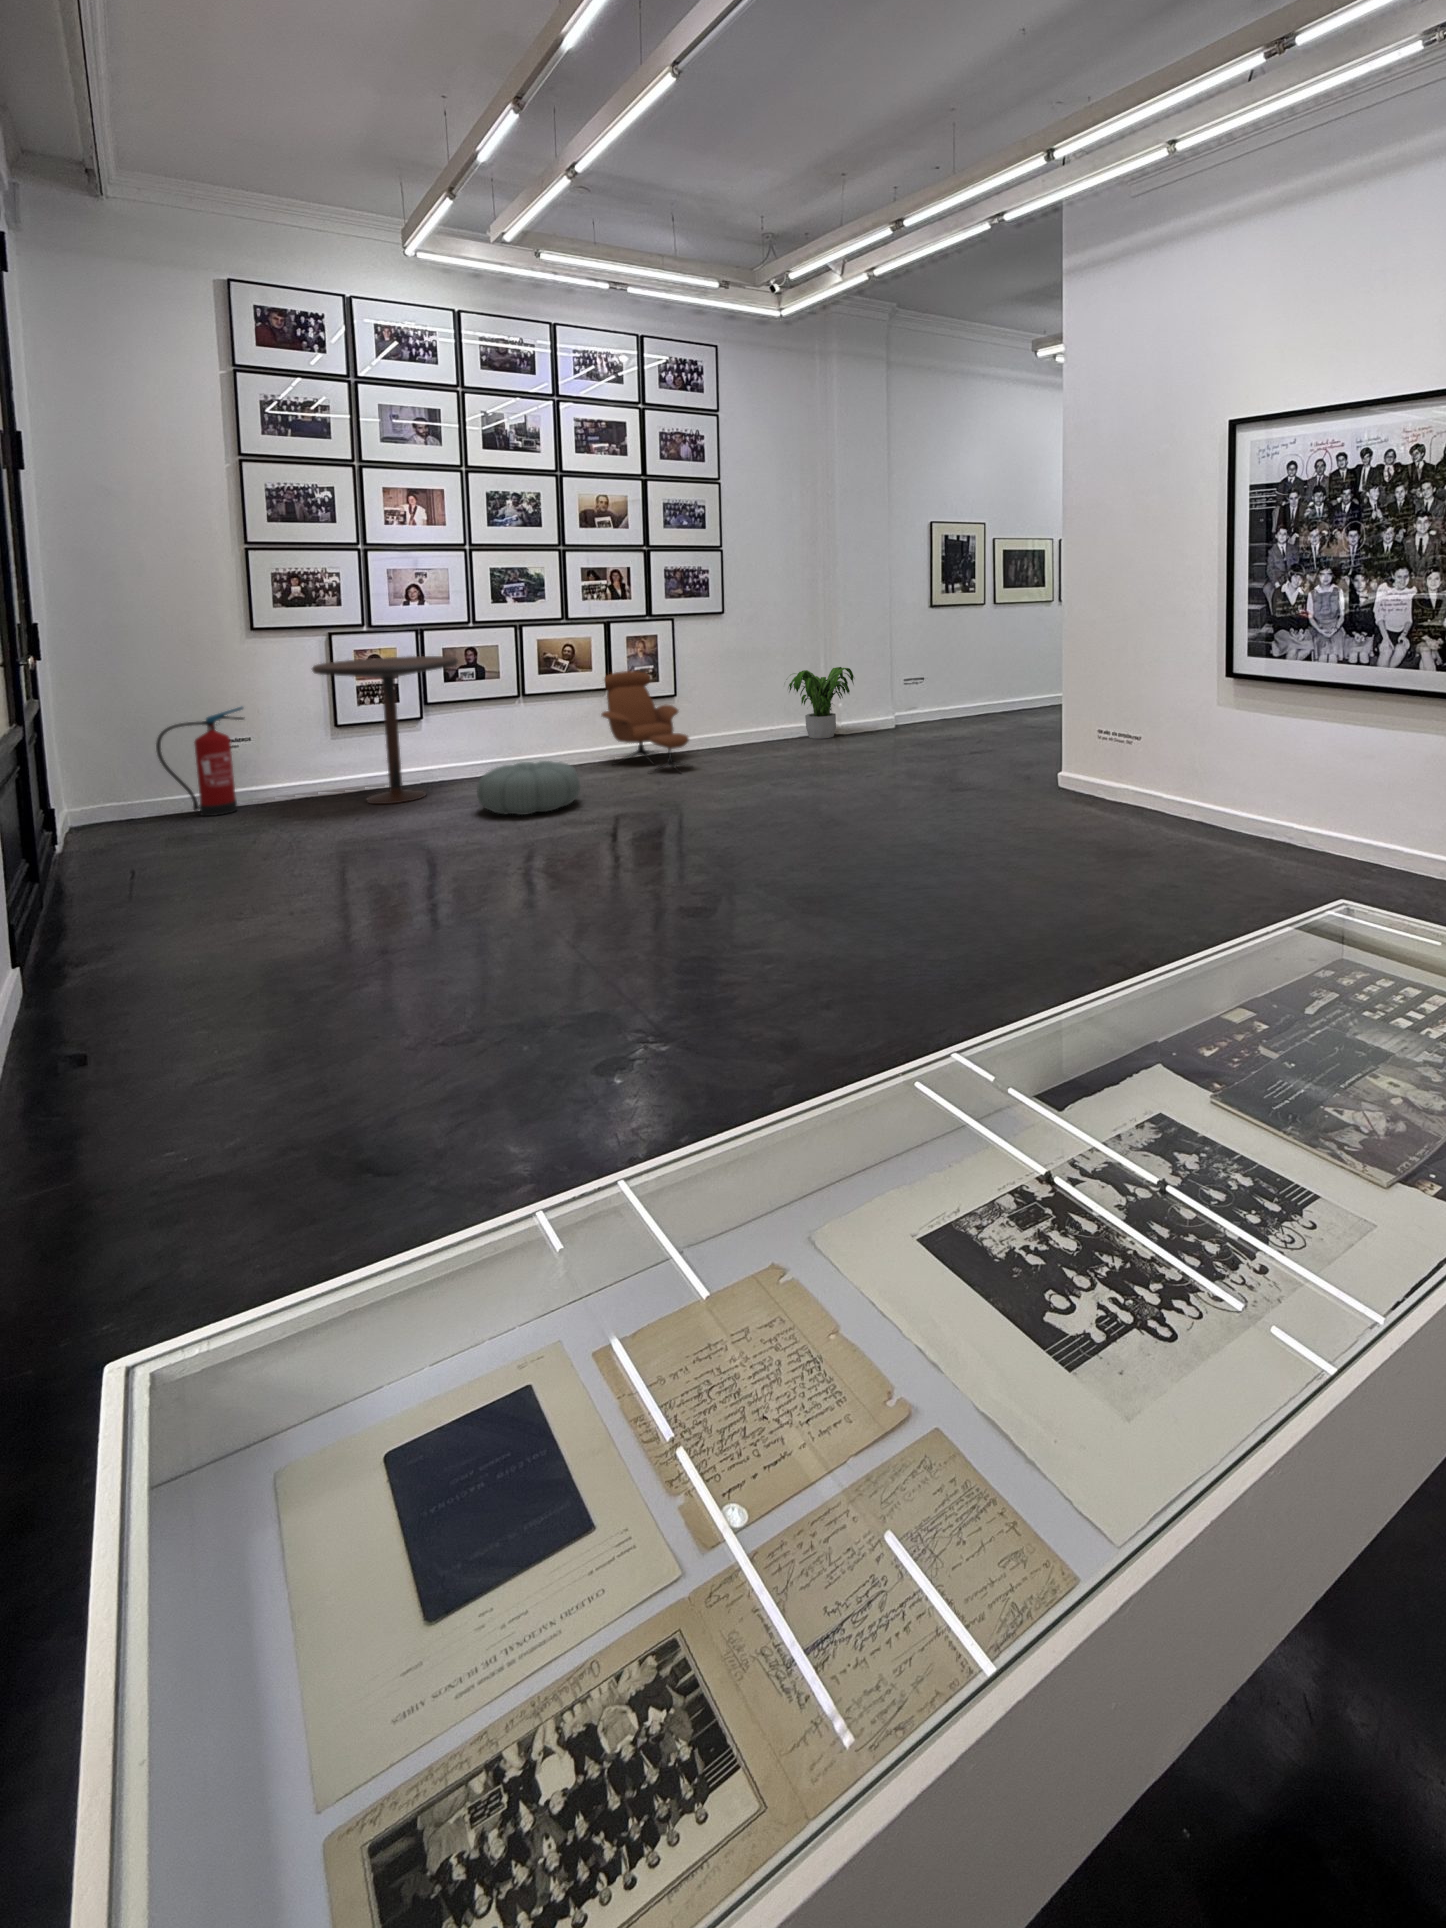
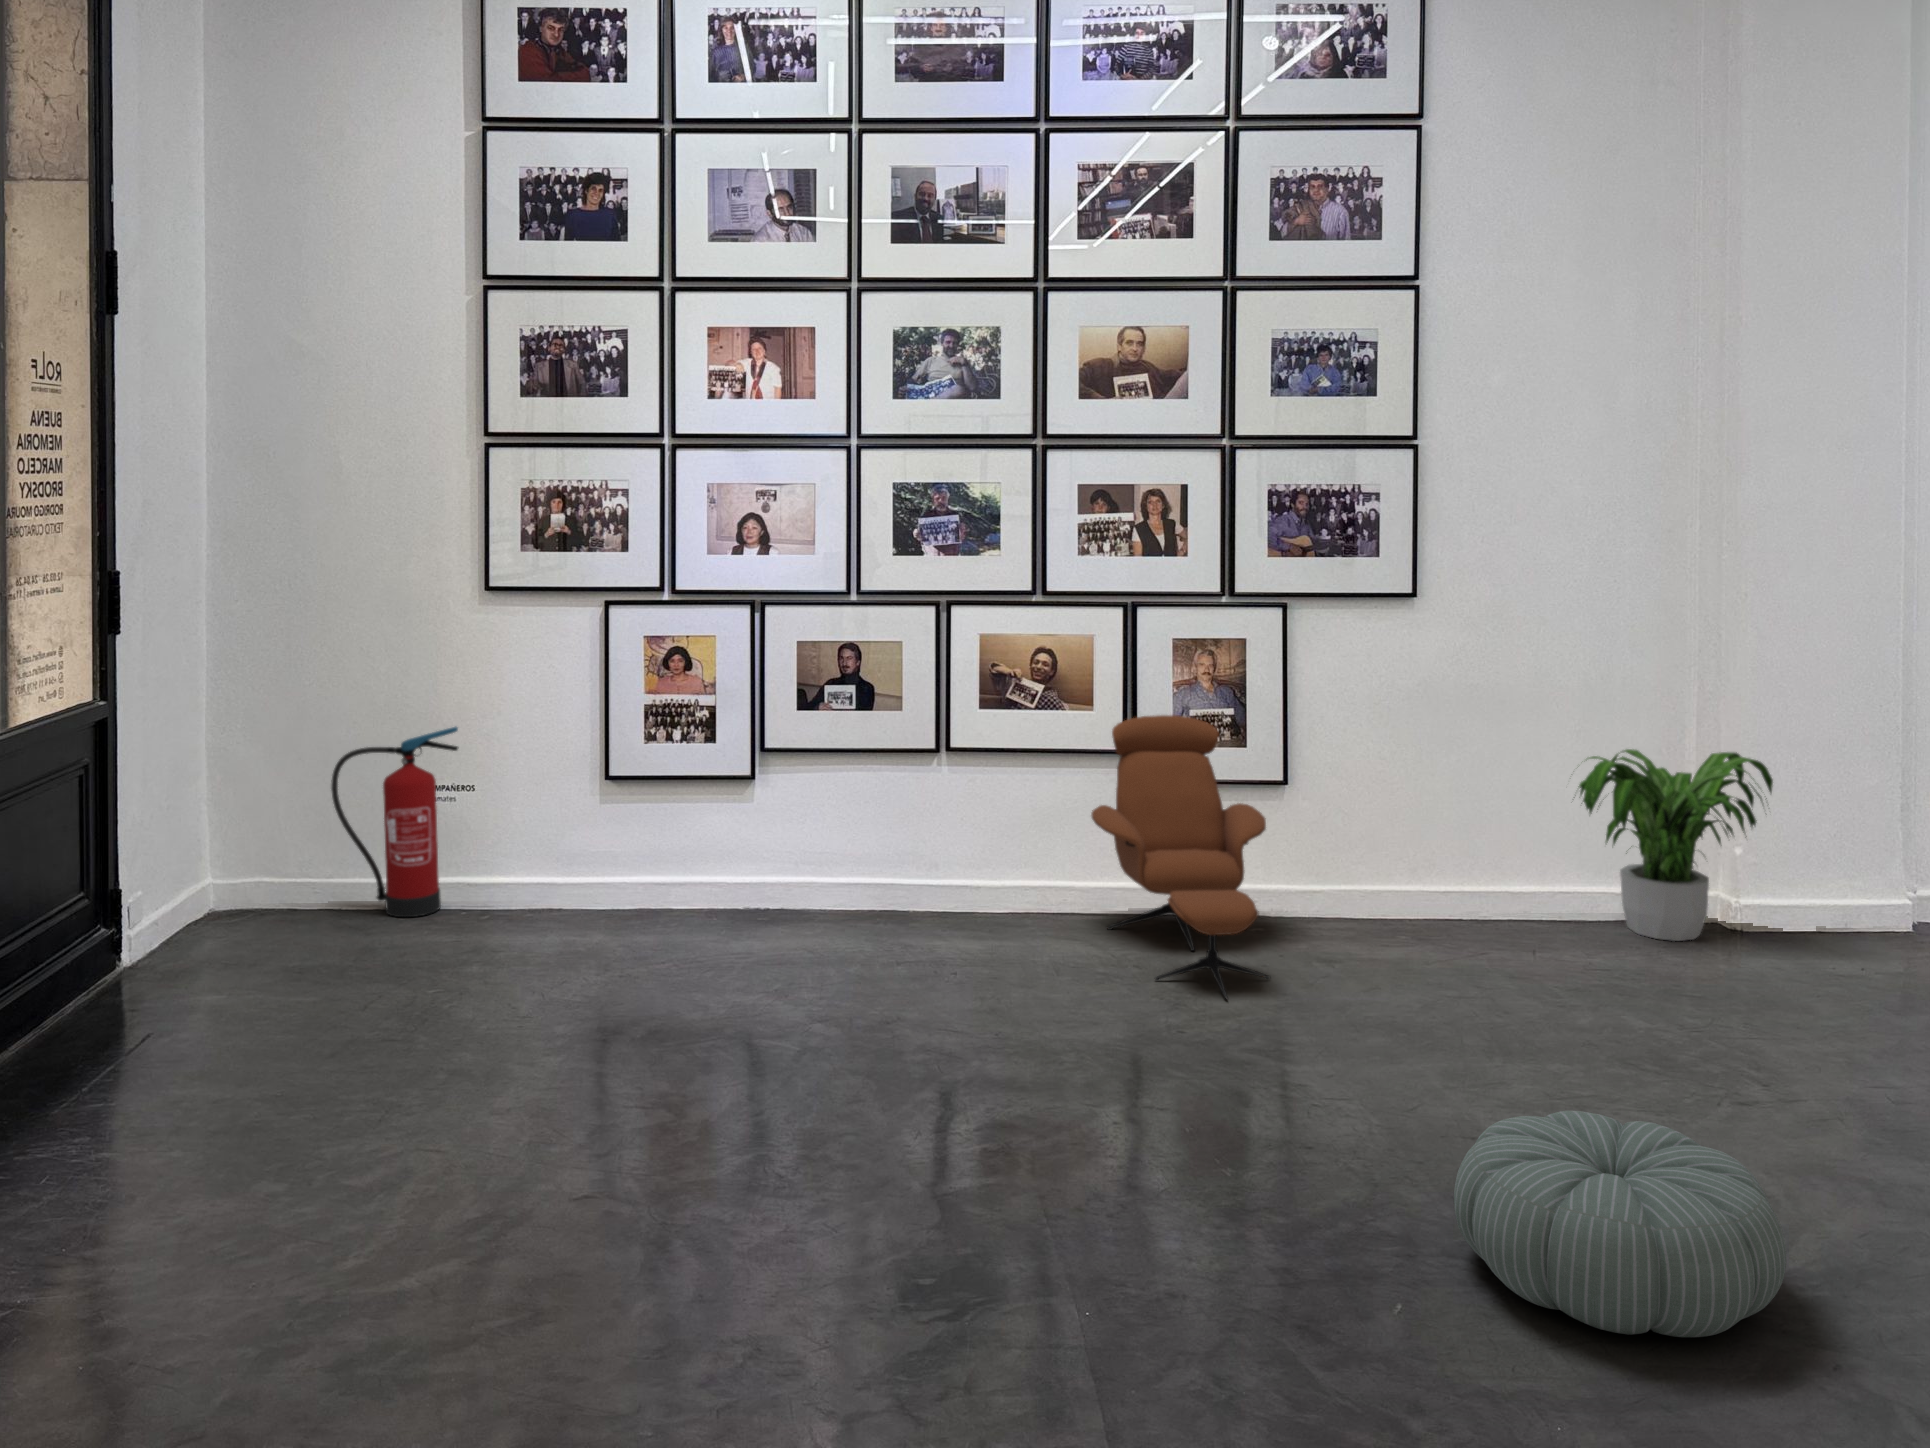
pedestal table: present [312,656,458,804] -> none [531,653,787,956]
pouf: present [477,761,580,815] -> present [1454,1111,1787,1337]

